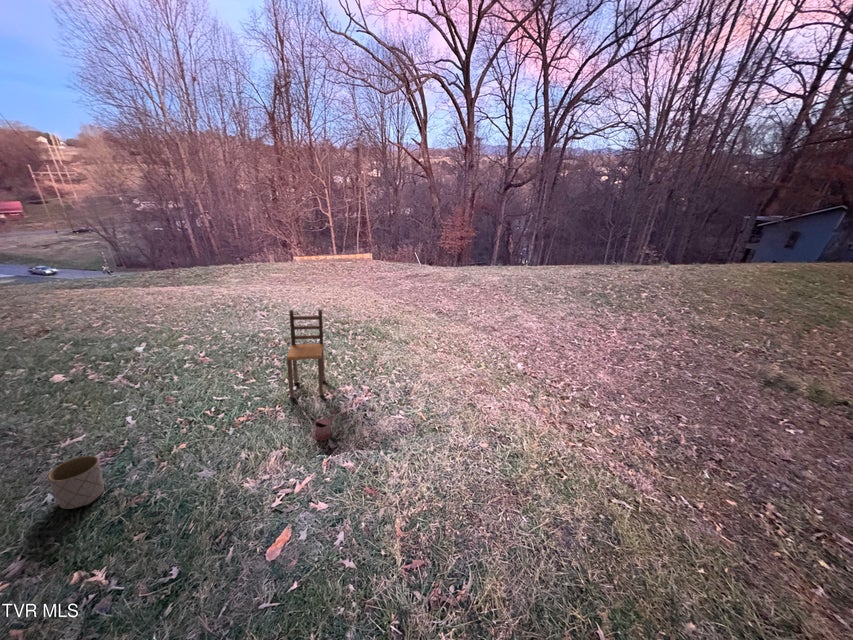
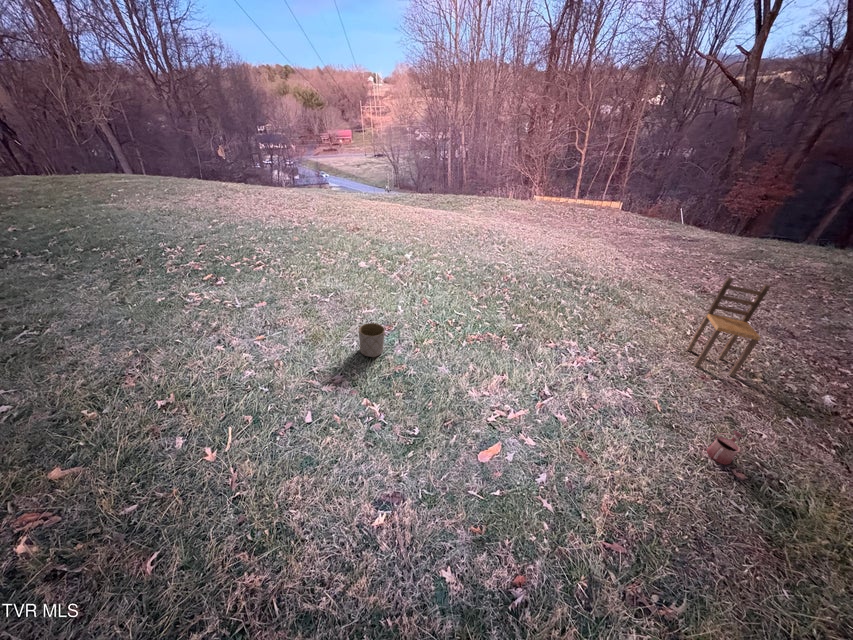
chair: present [287,309,325,398] -> present [687,277,770,377]
watering can: present [312,411,336,441] -> present [707,431,743,465]

